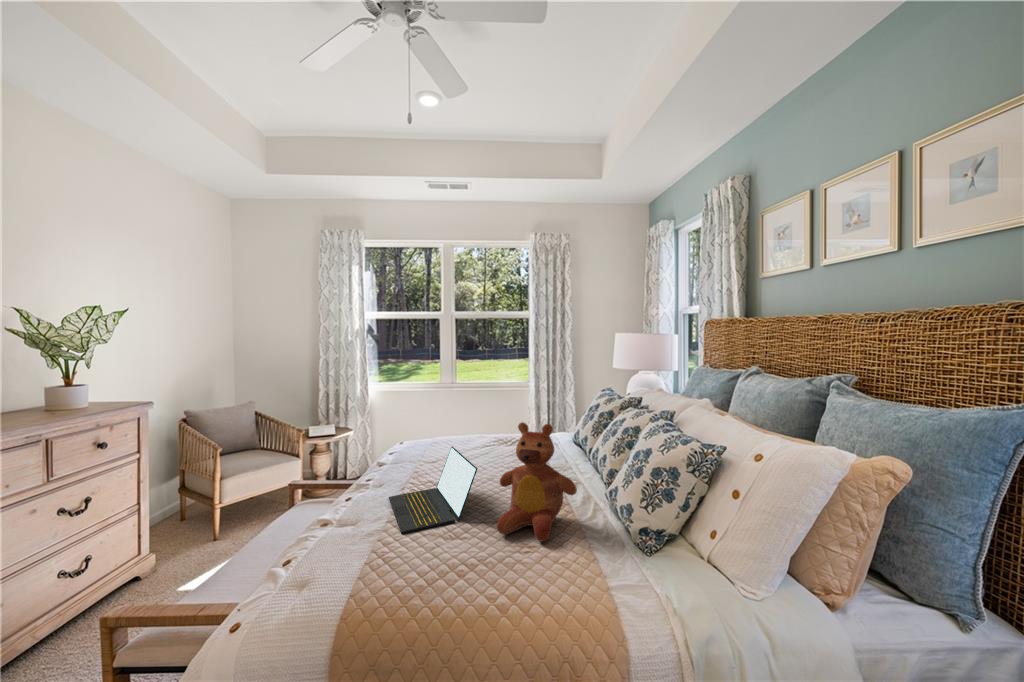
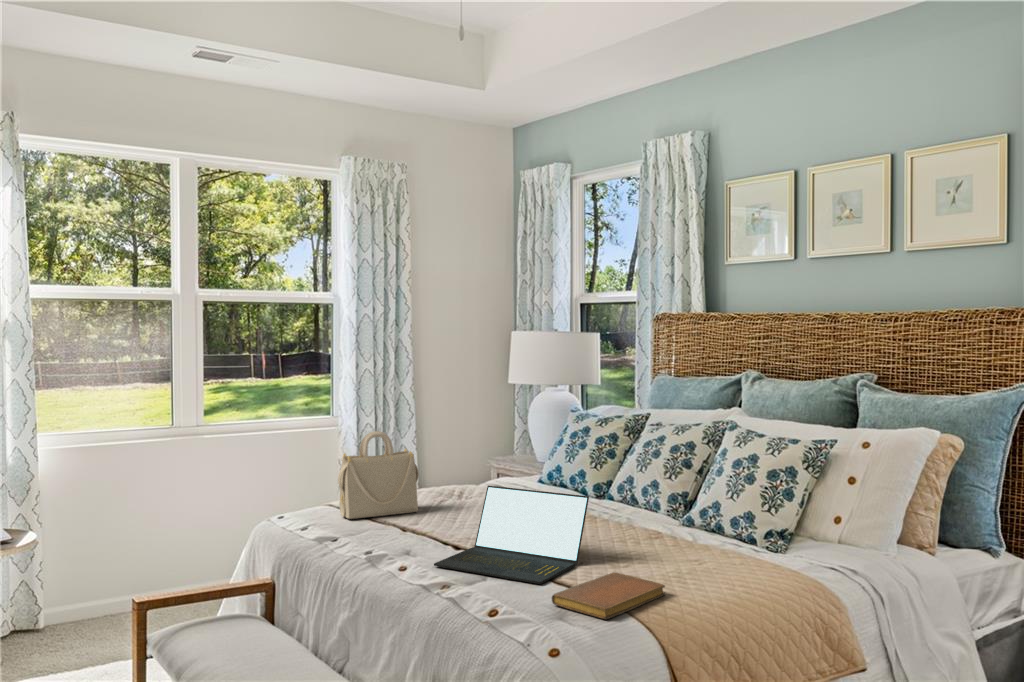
handbag: none [430,400,479,452] -> present [338,431,419,519]
teddy bear: present [497,422,577,541] -> none [609,432,705,563]
notebook: none [357,538,449,587] -> present [552,572,665,619]

